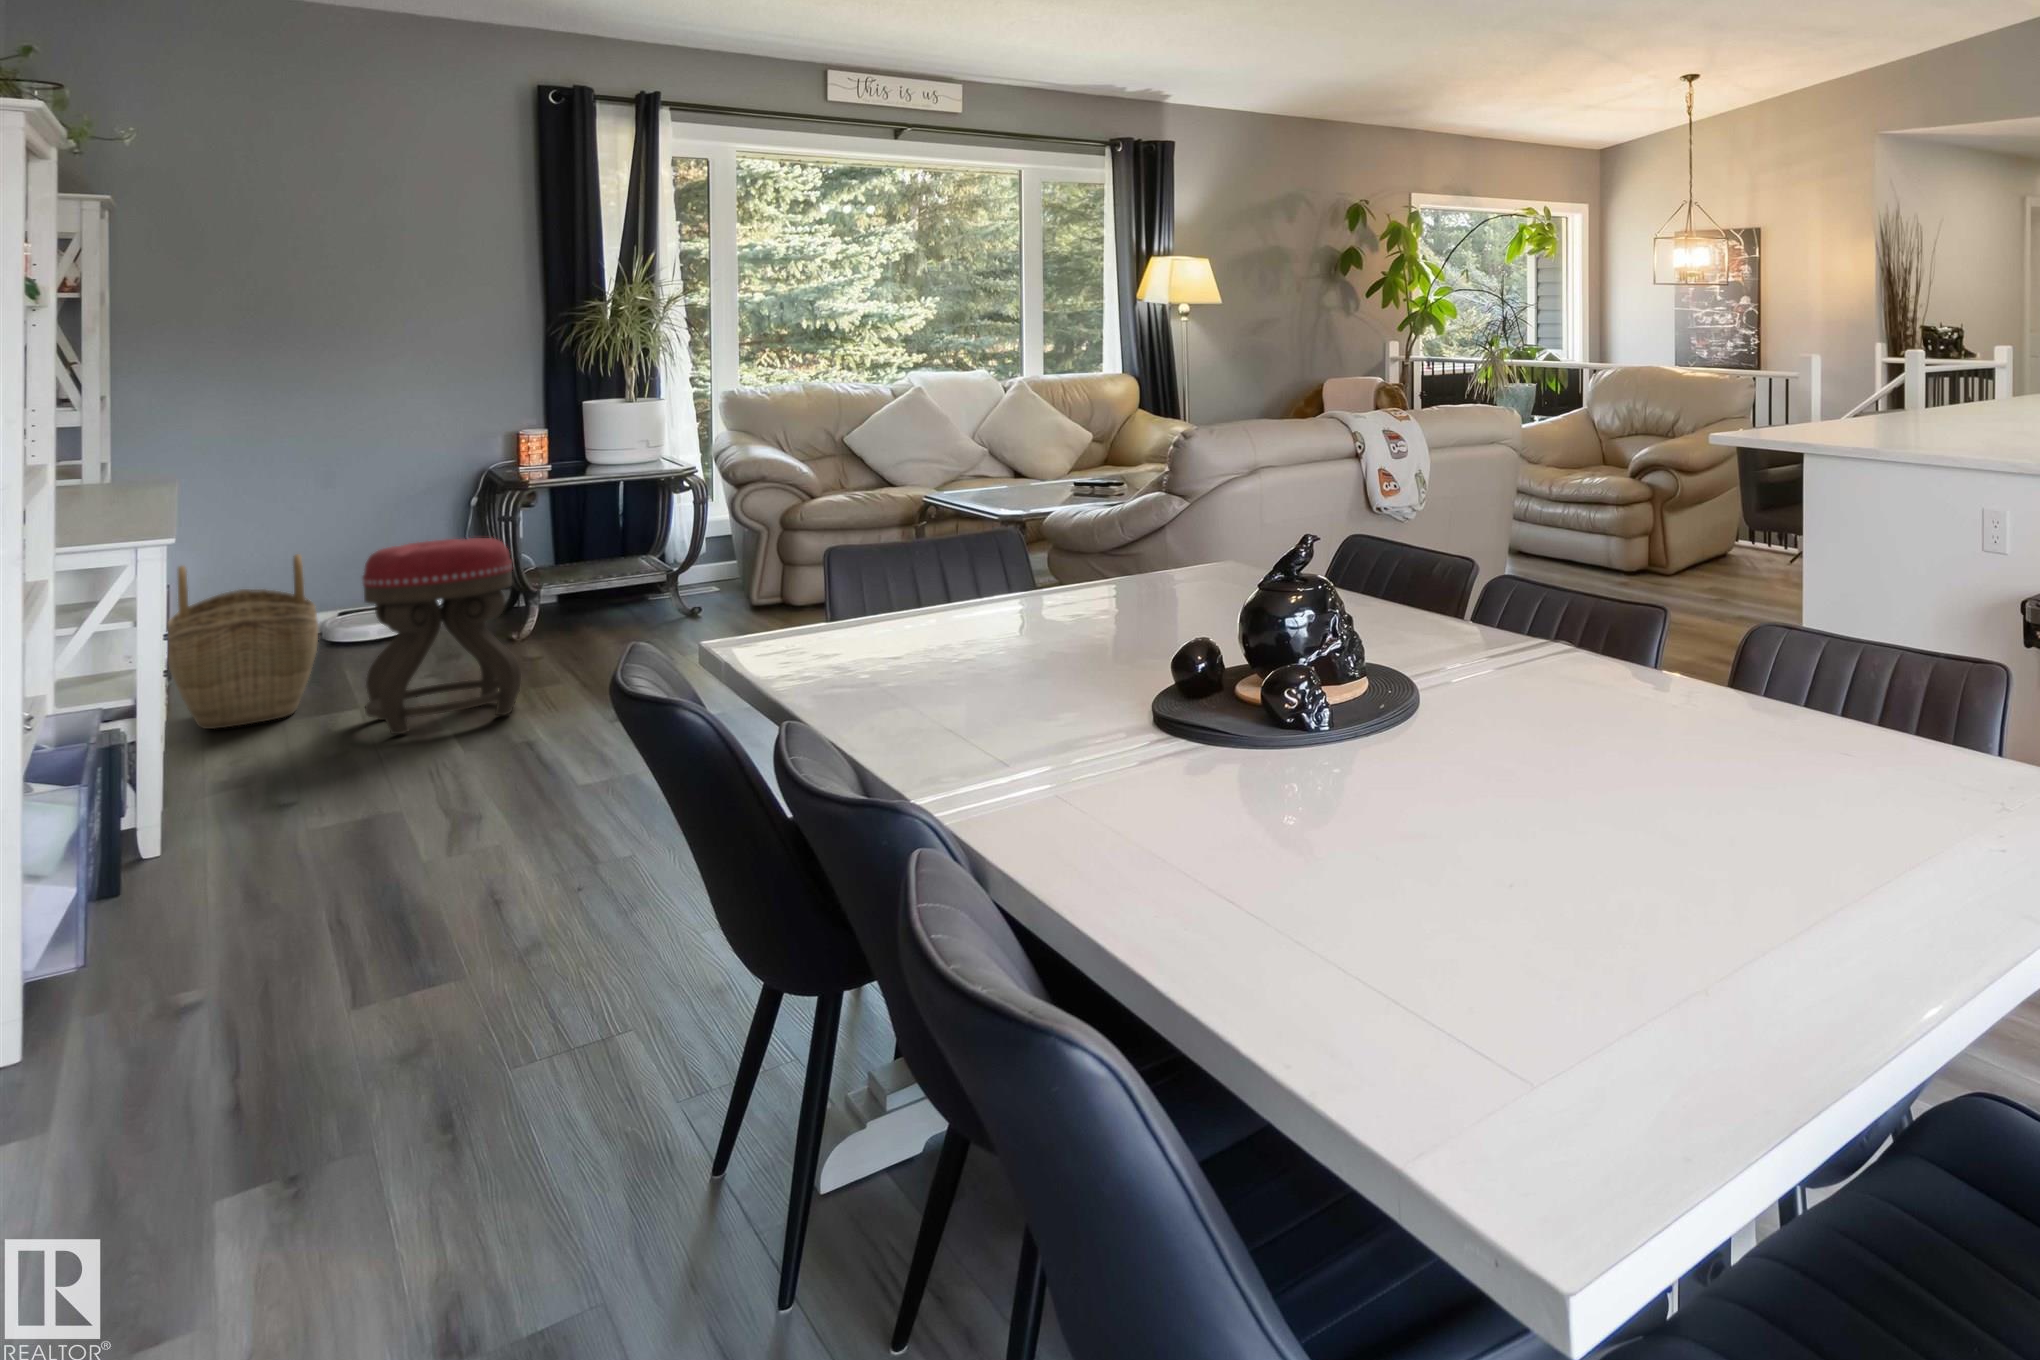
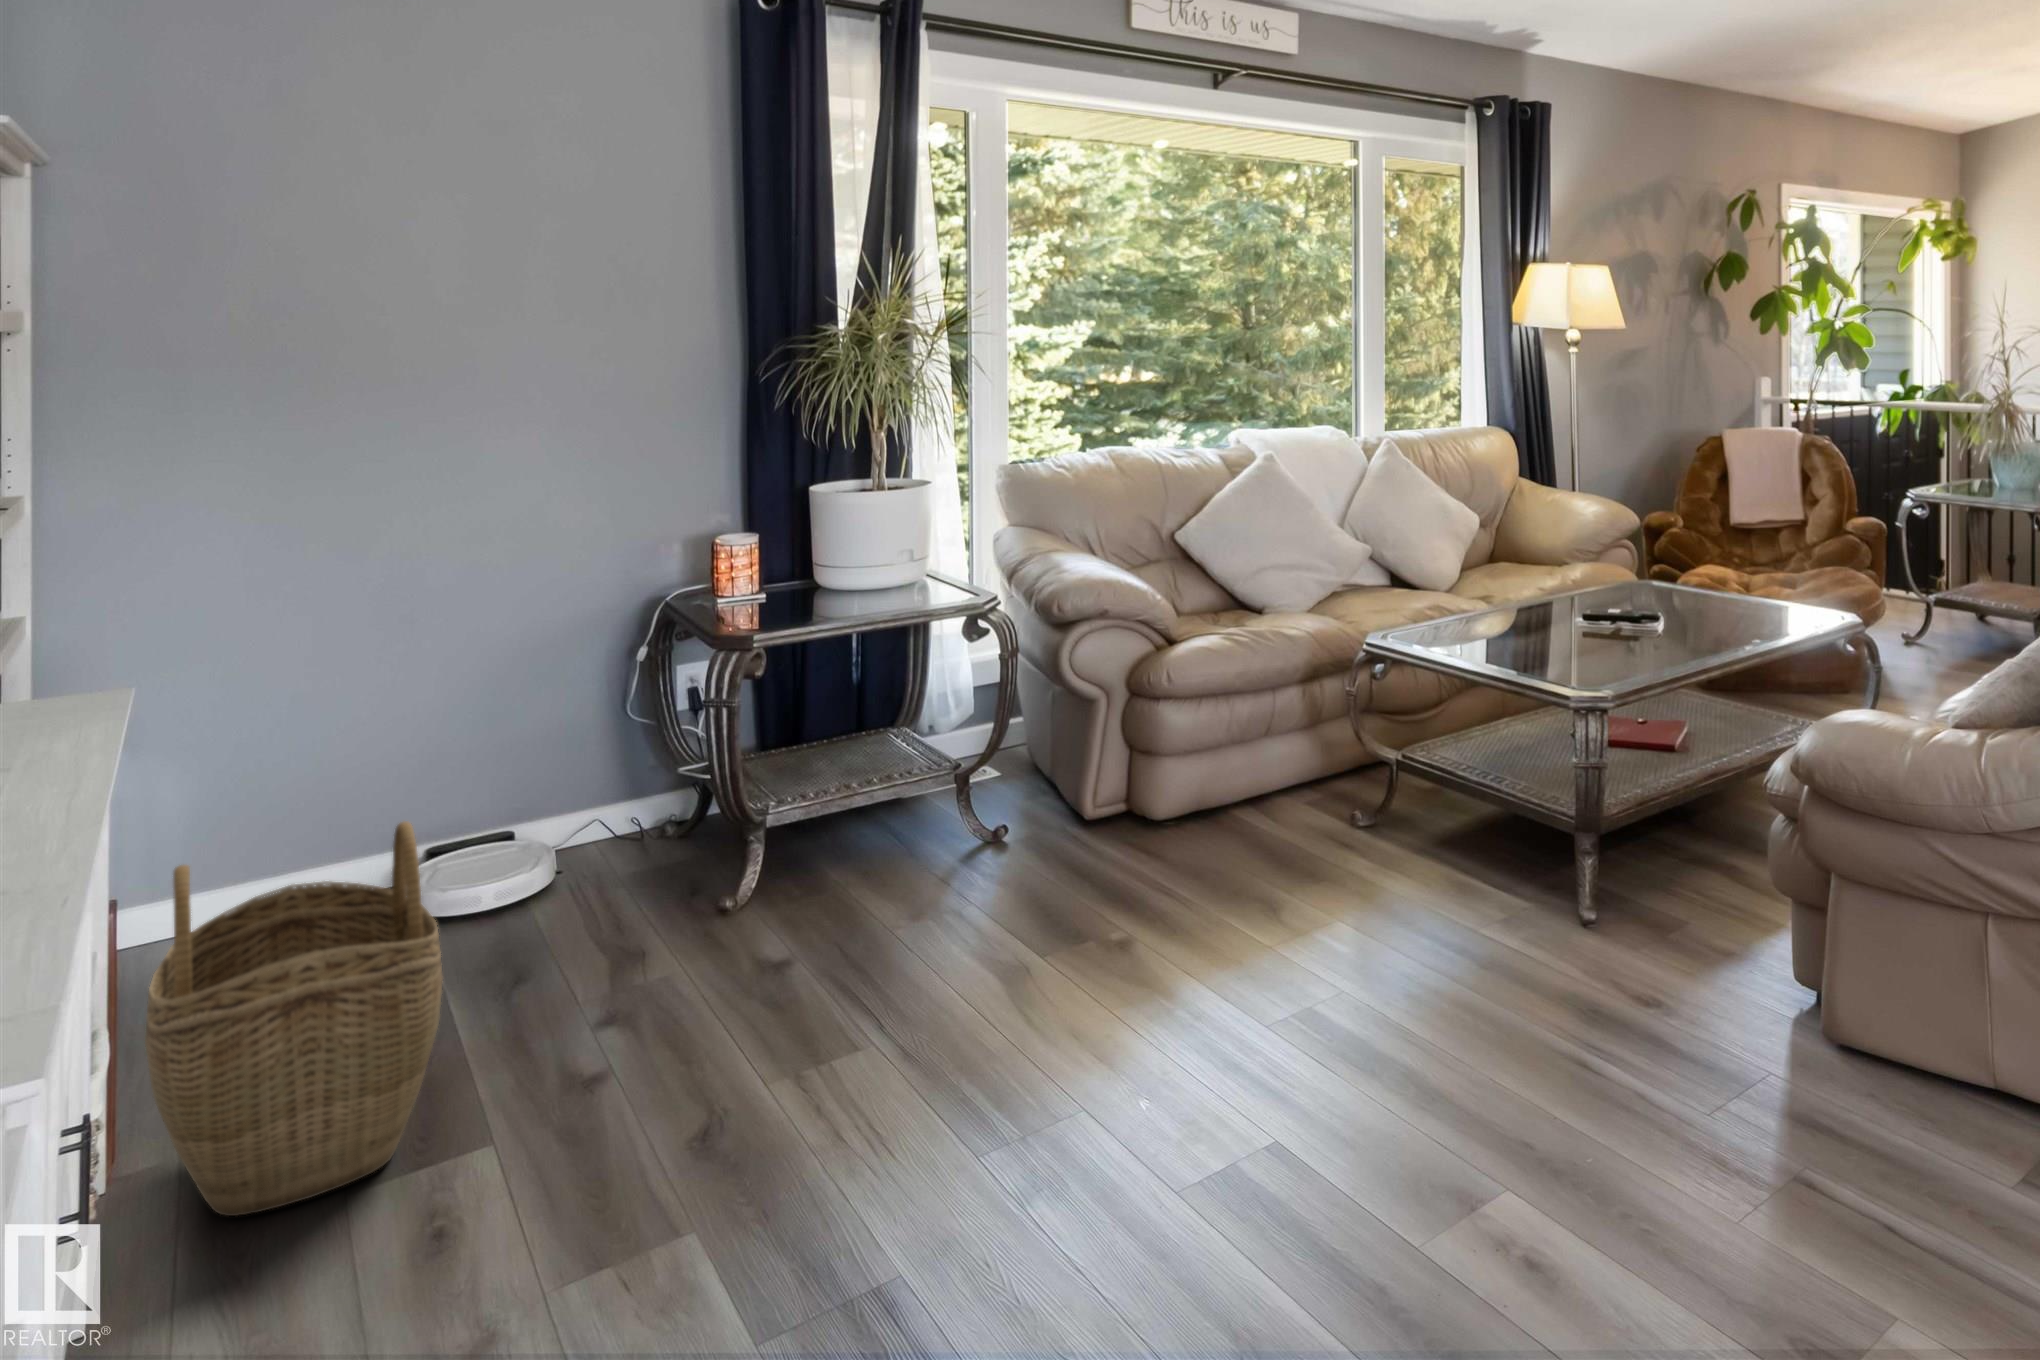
ottoman: present [363,538,521,734] -> none [547,790,853,1245]

